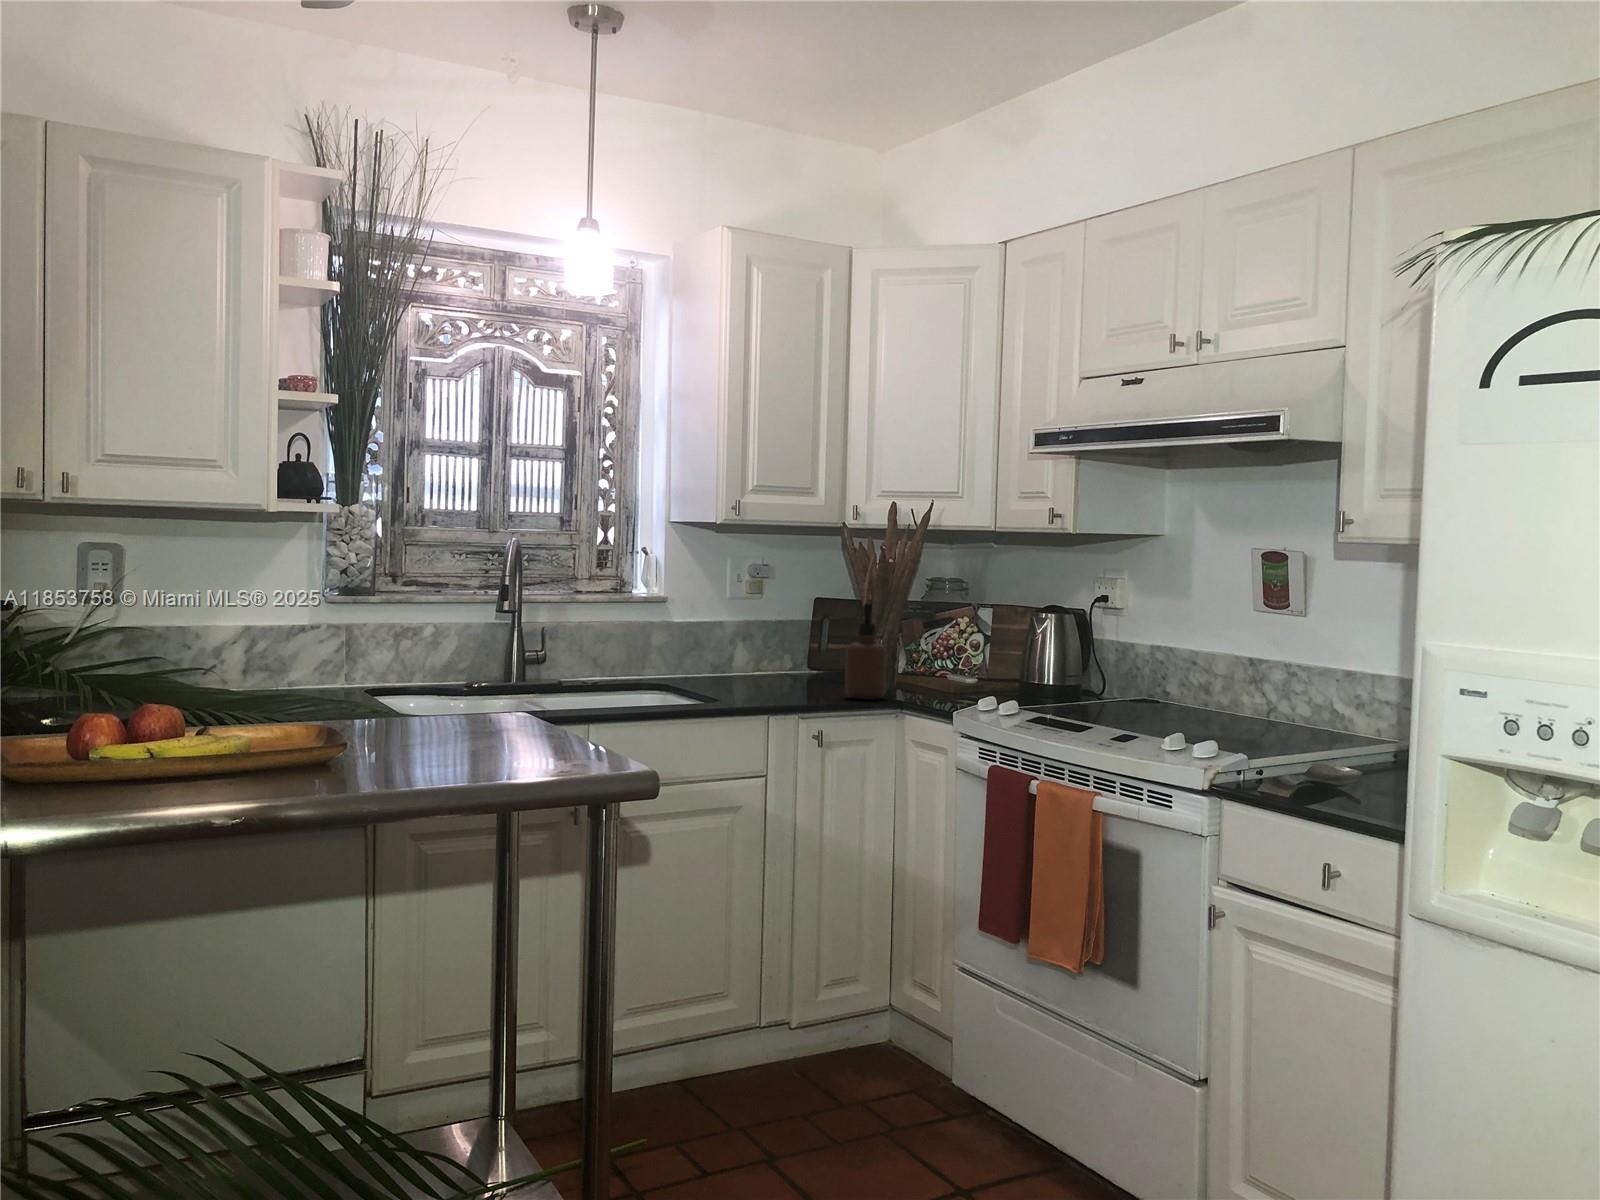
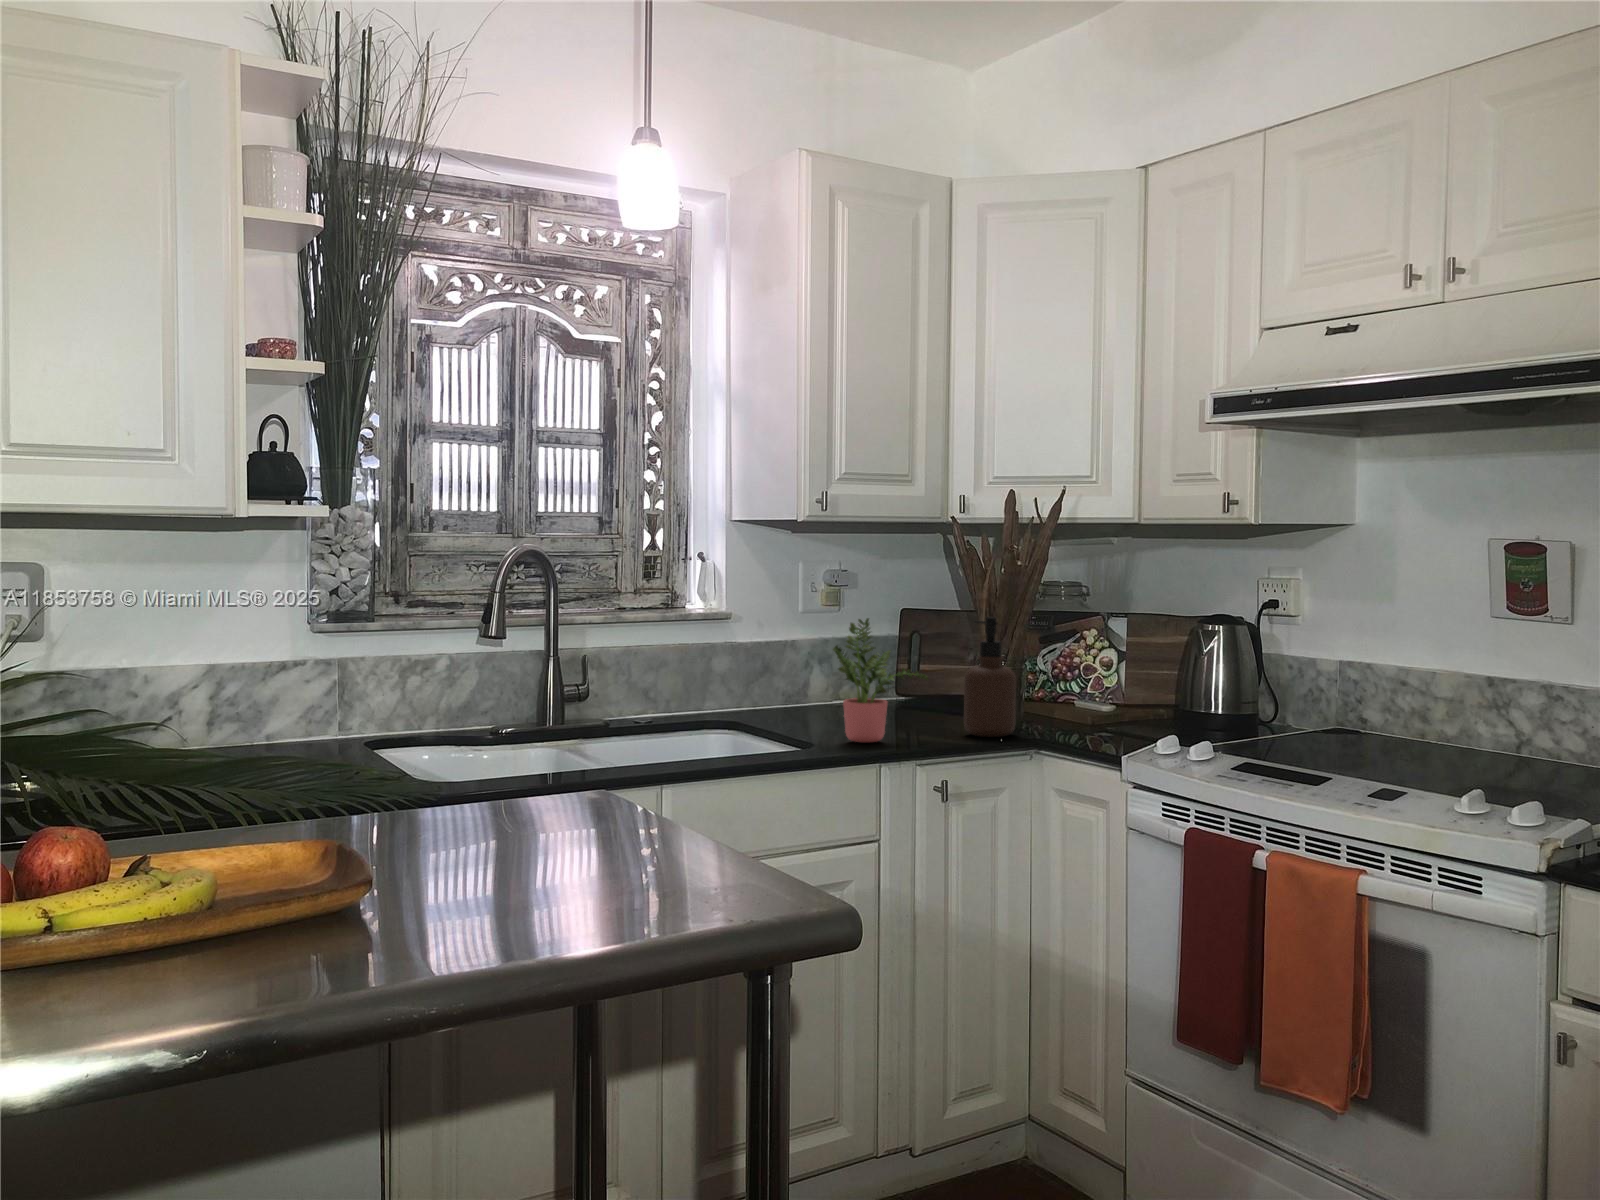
potted plant: none [734,602,813,700] -> present [833,618,928,742]

